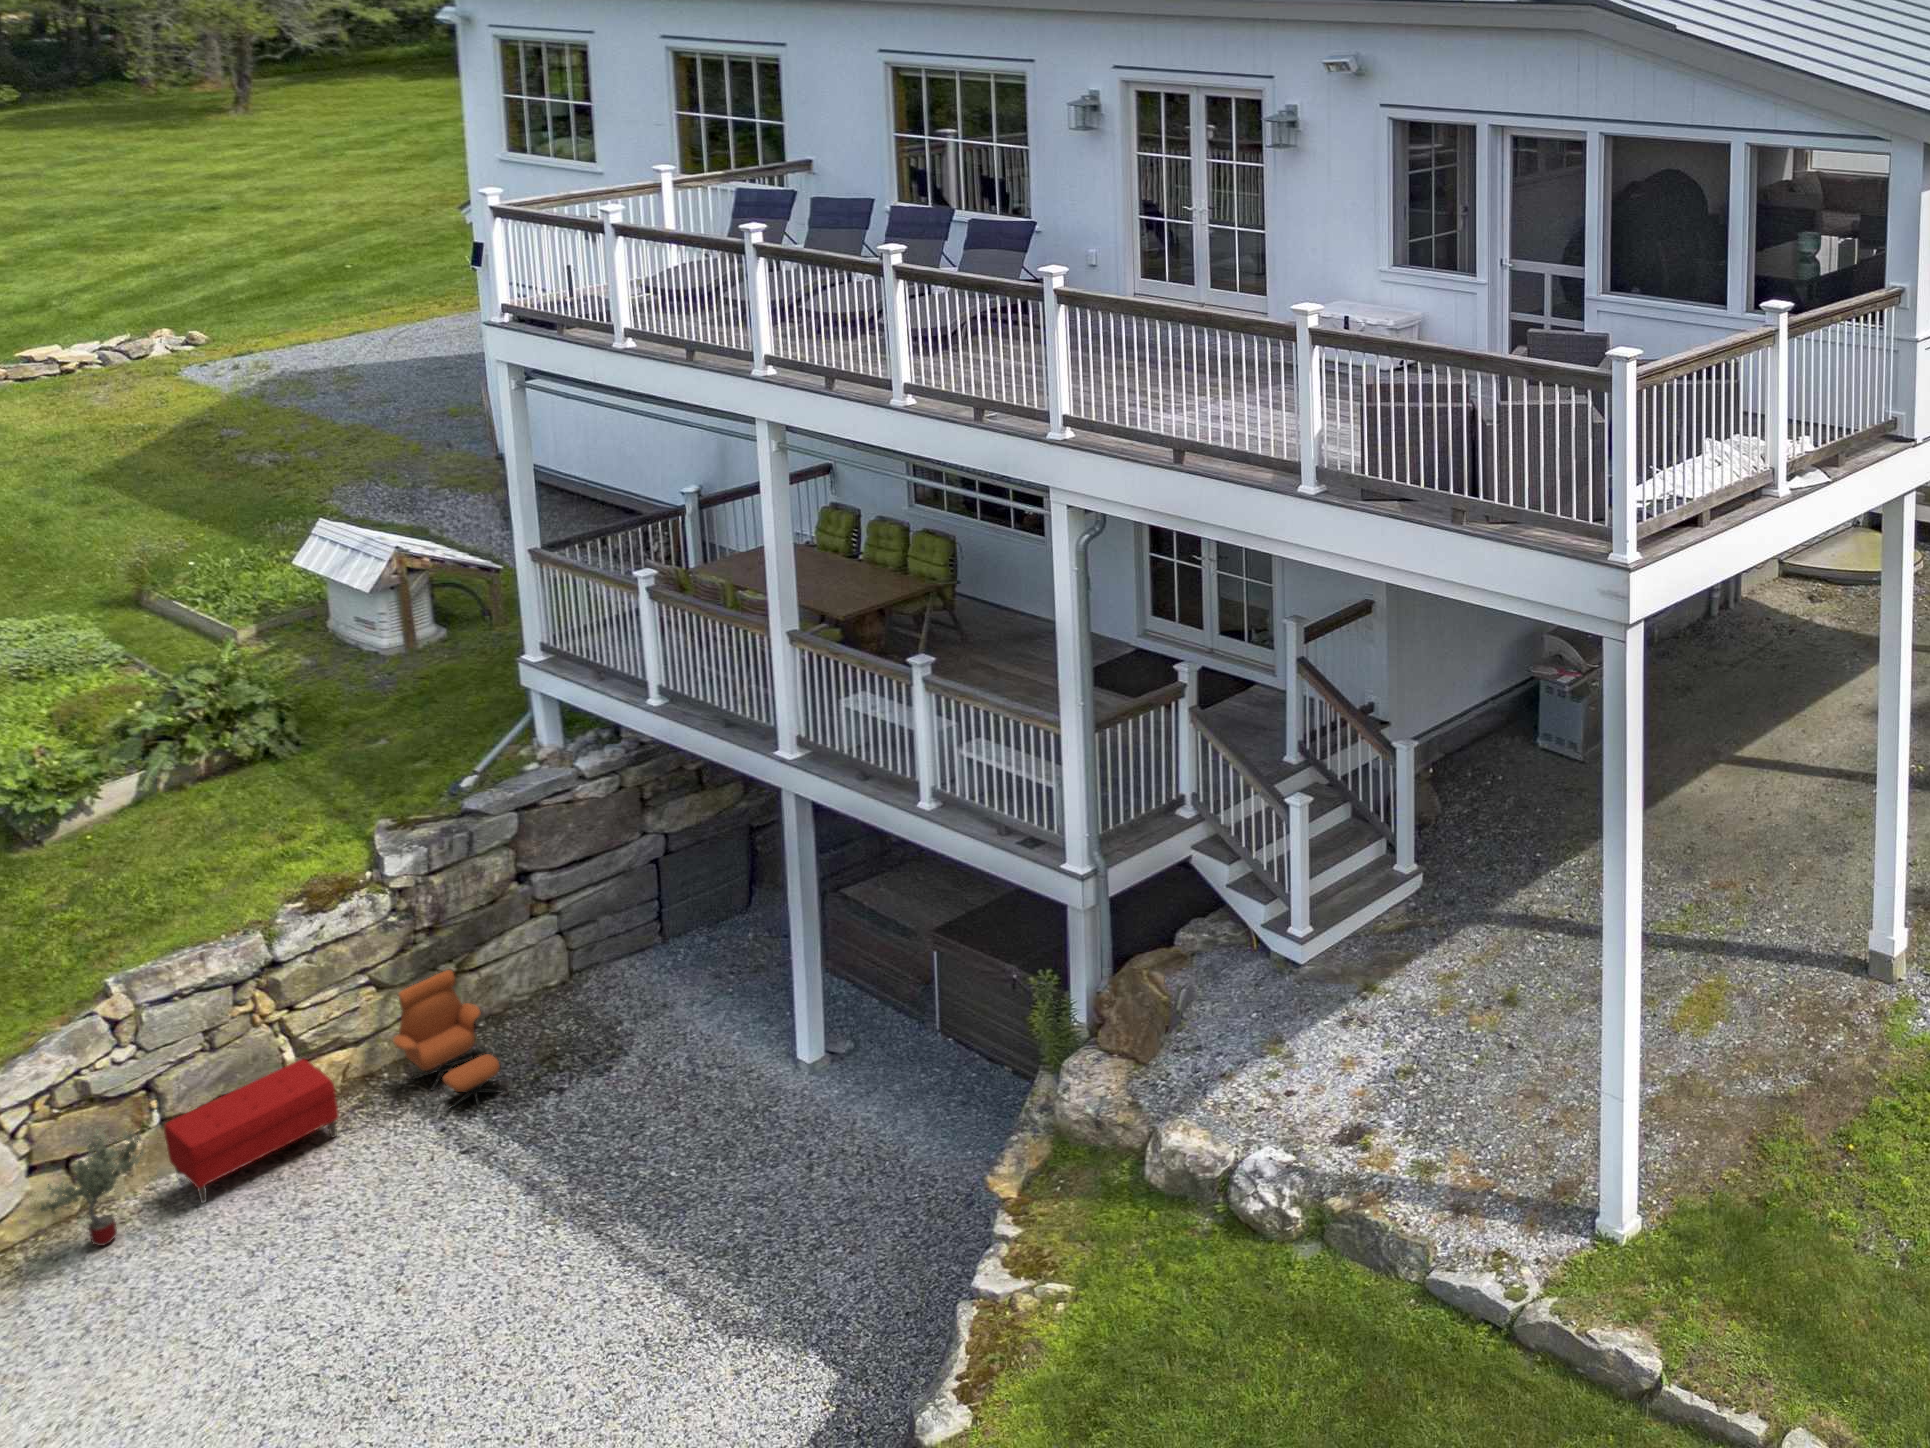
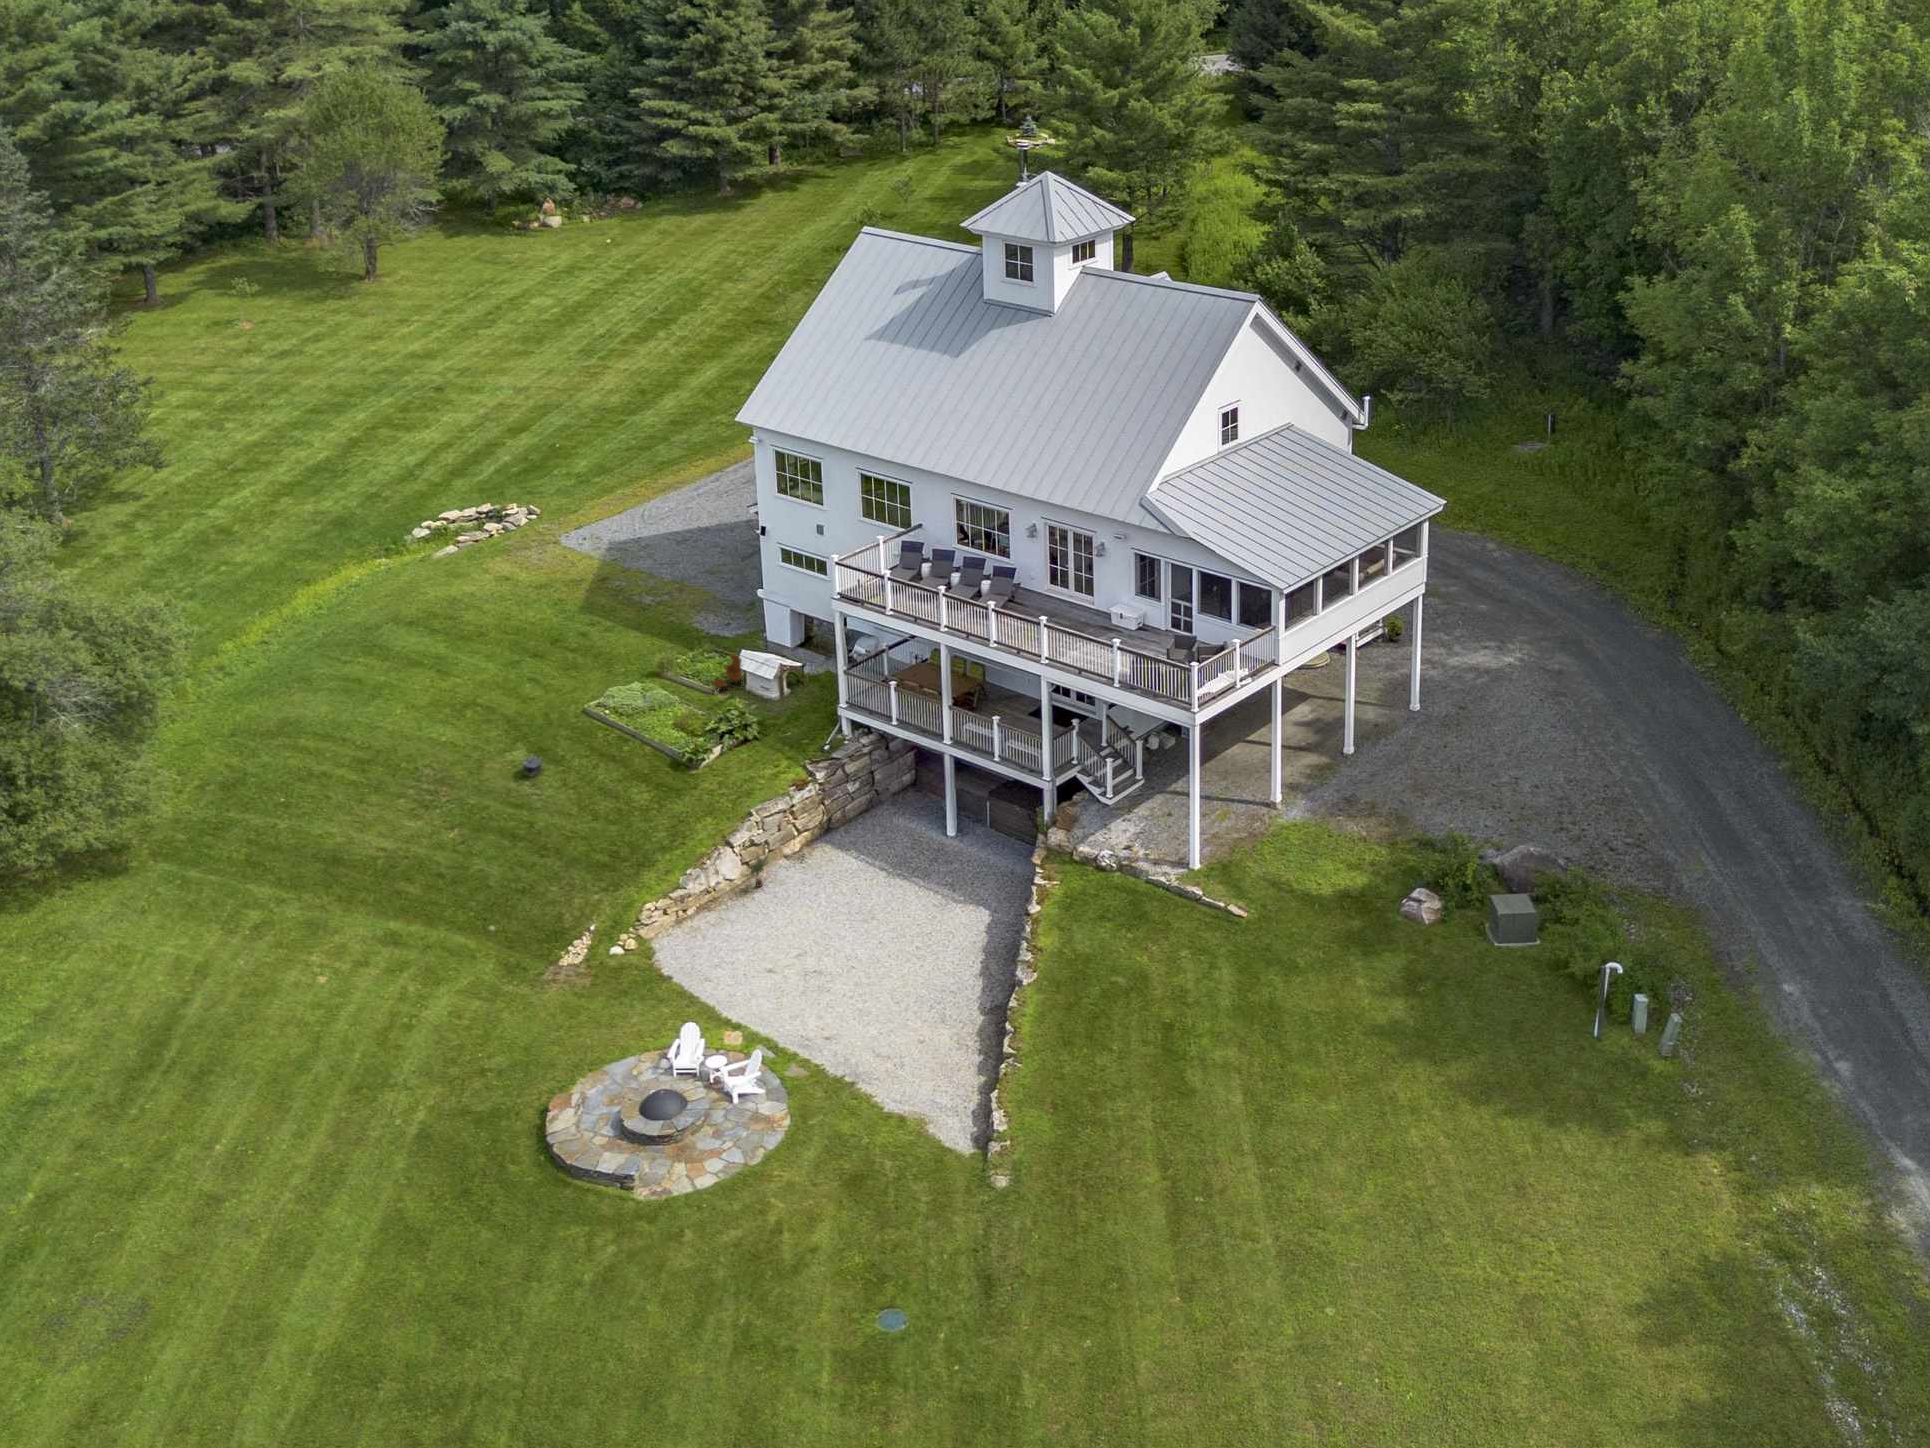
lounge chair: present [393,970,503,1109] -> present [713,654,742,690]
bench: present [164,1059,339,1203] -> none [767,835,812,876]

